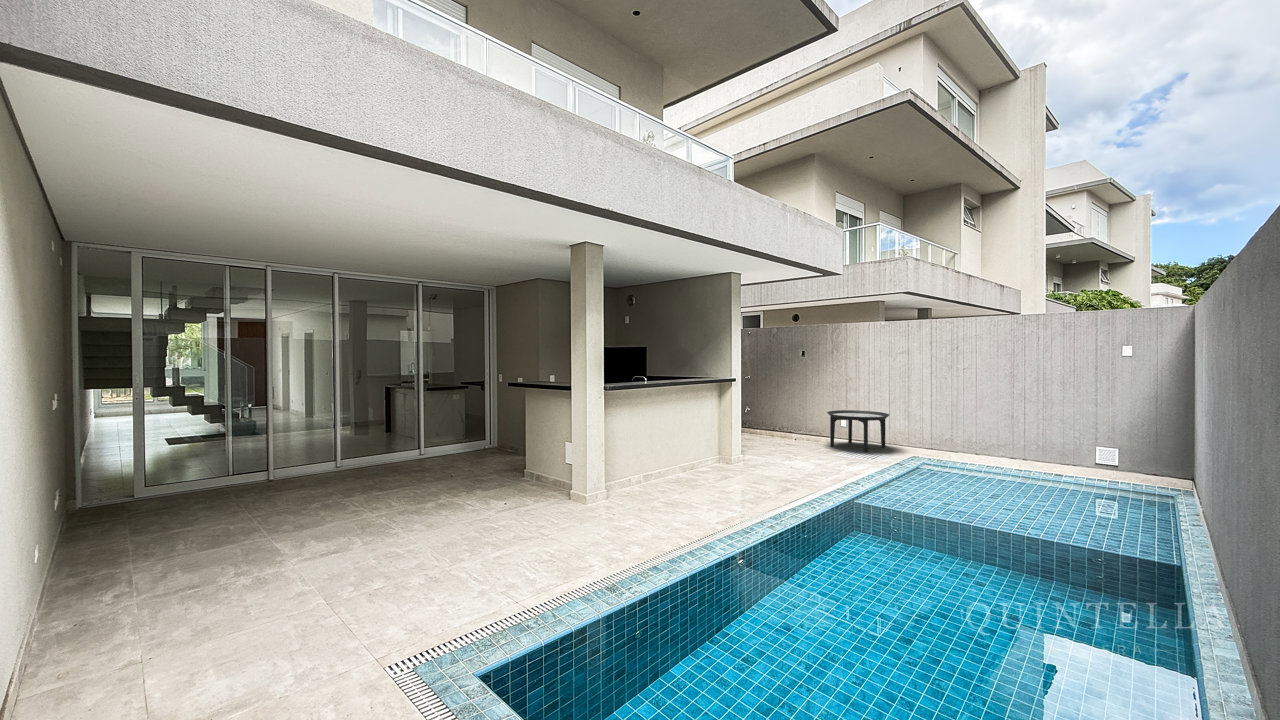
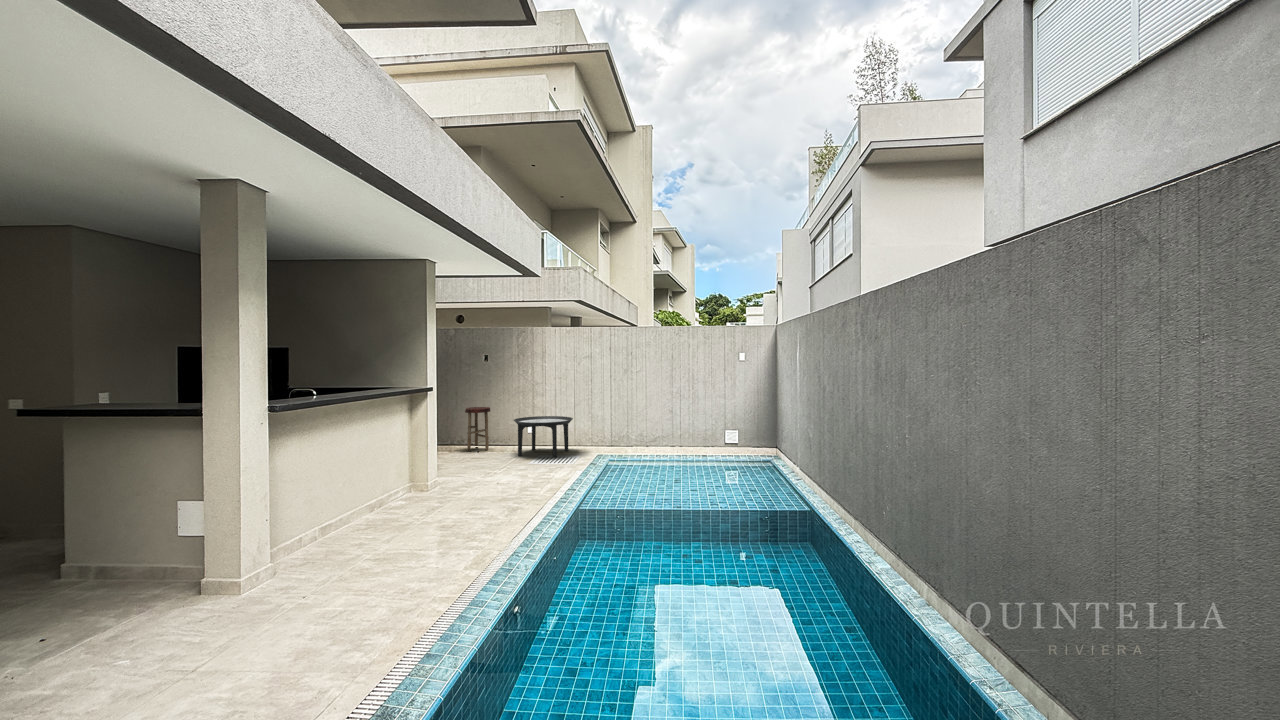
stool: none [786,398,810,438] -> present [465,407,490,451]

